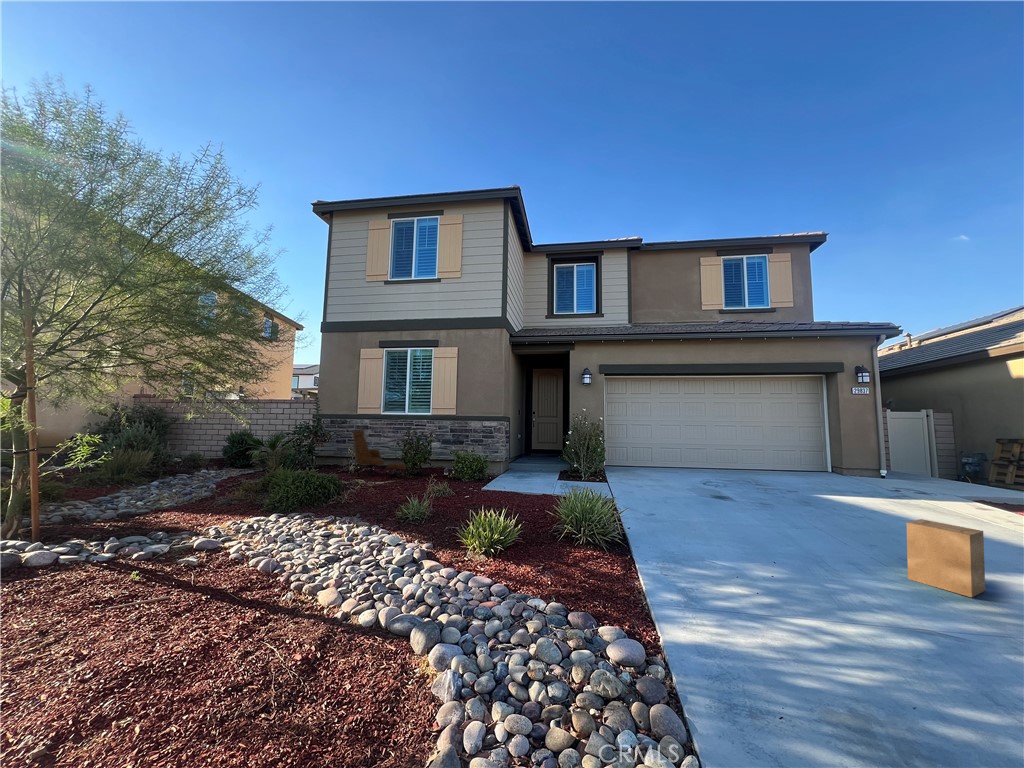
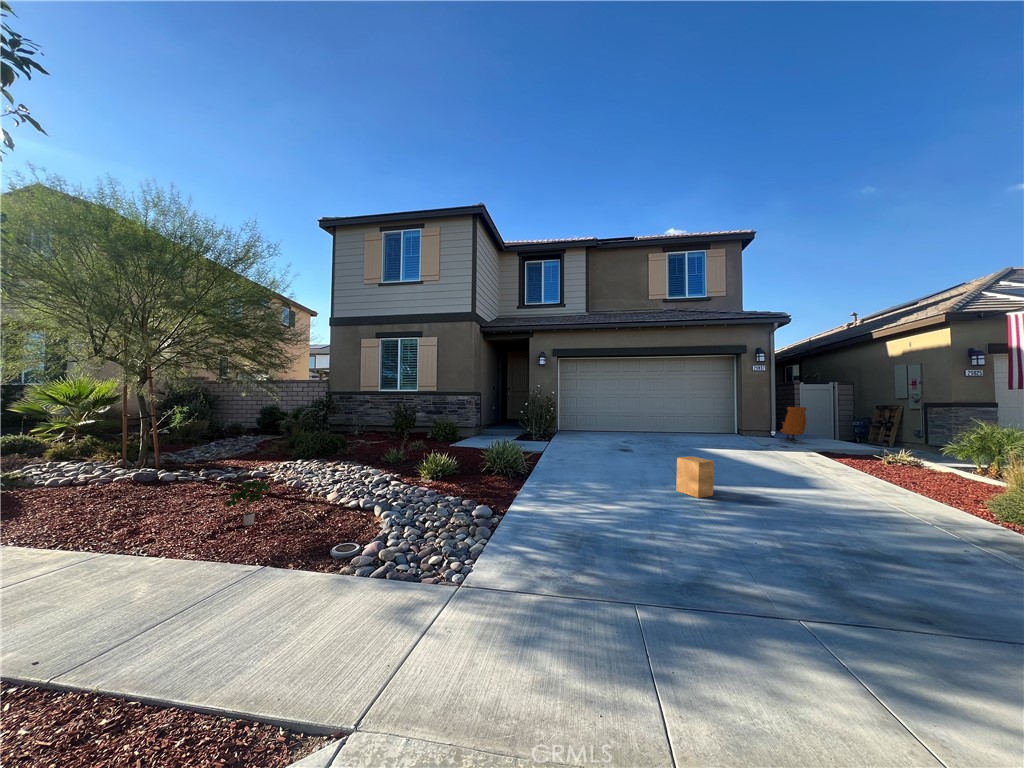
lounge chair: present [353,430,406,476] -> present [780,407,806,442]
potted plant: none [70,601,195,719] -> present [225,480,272,526]

